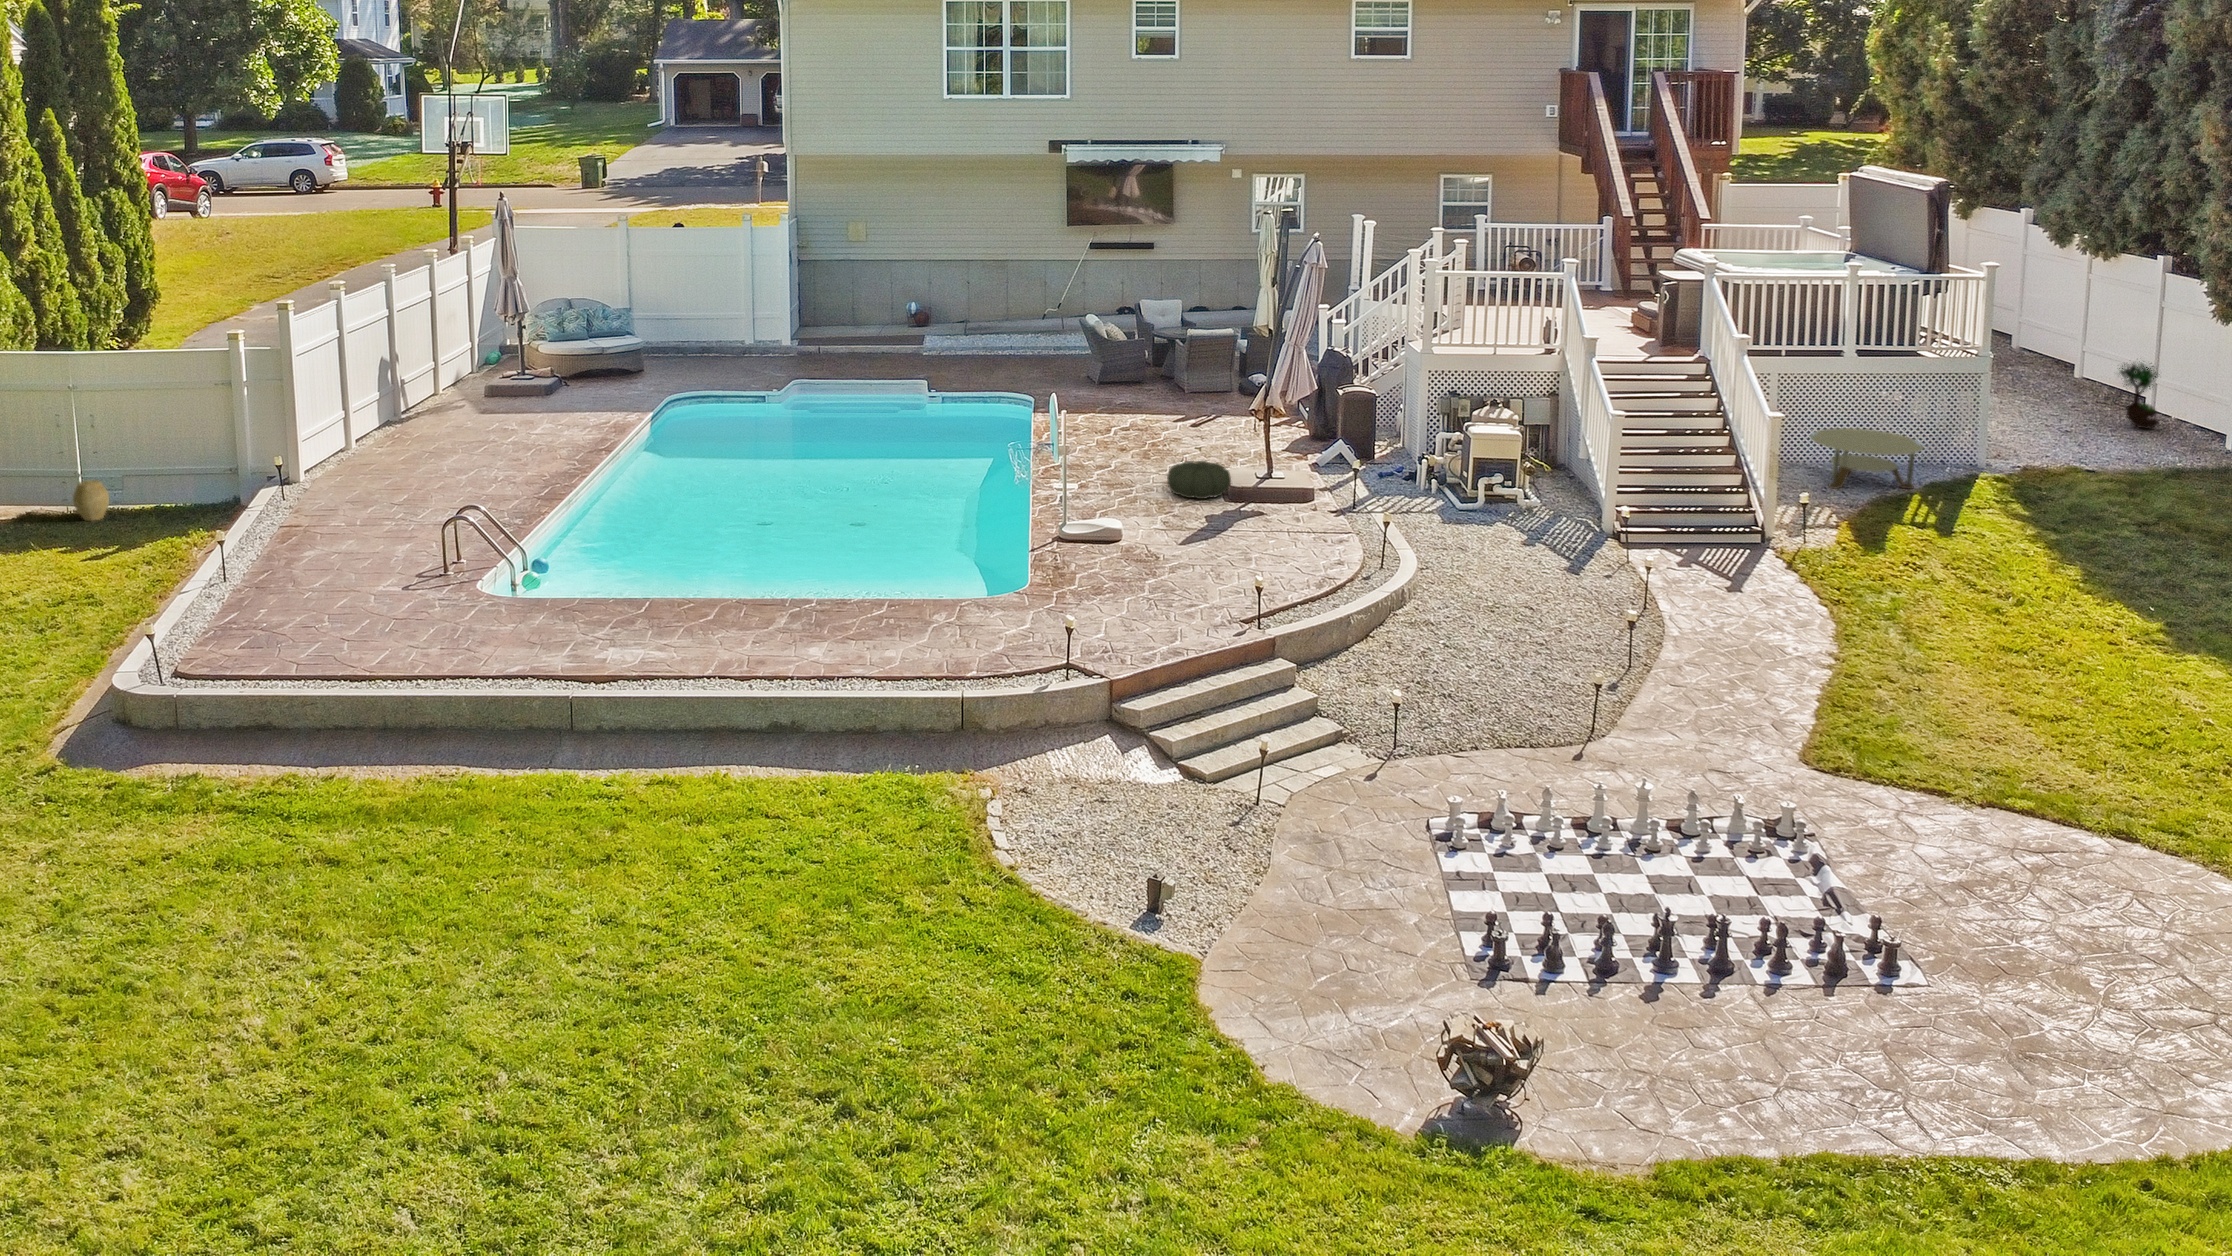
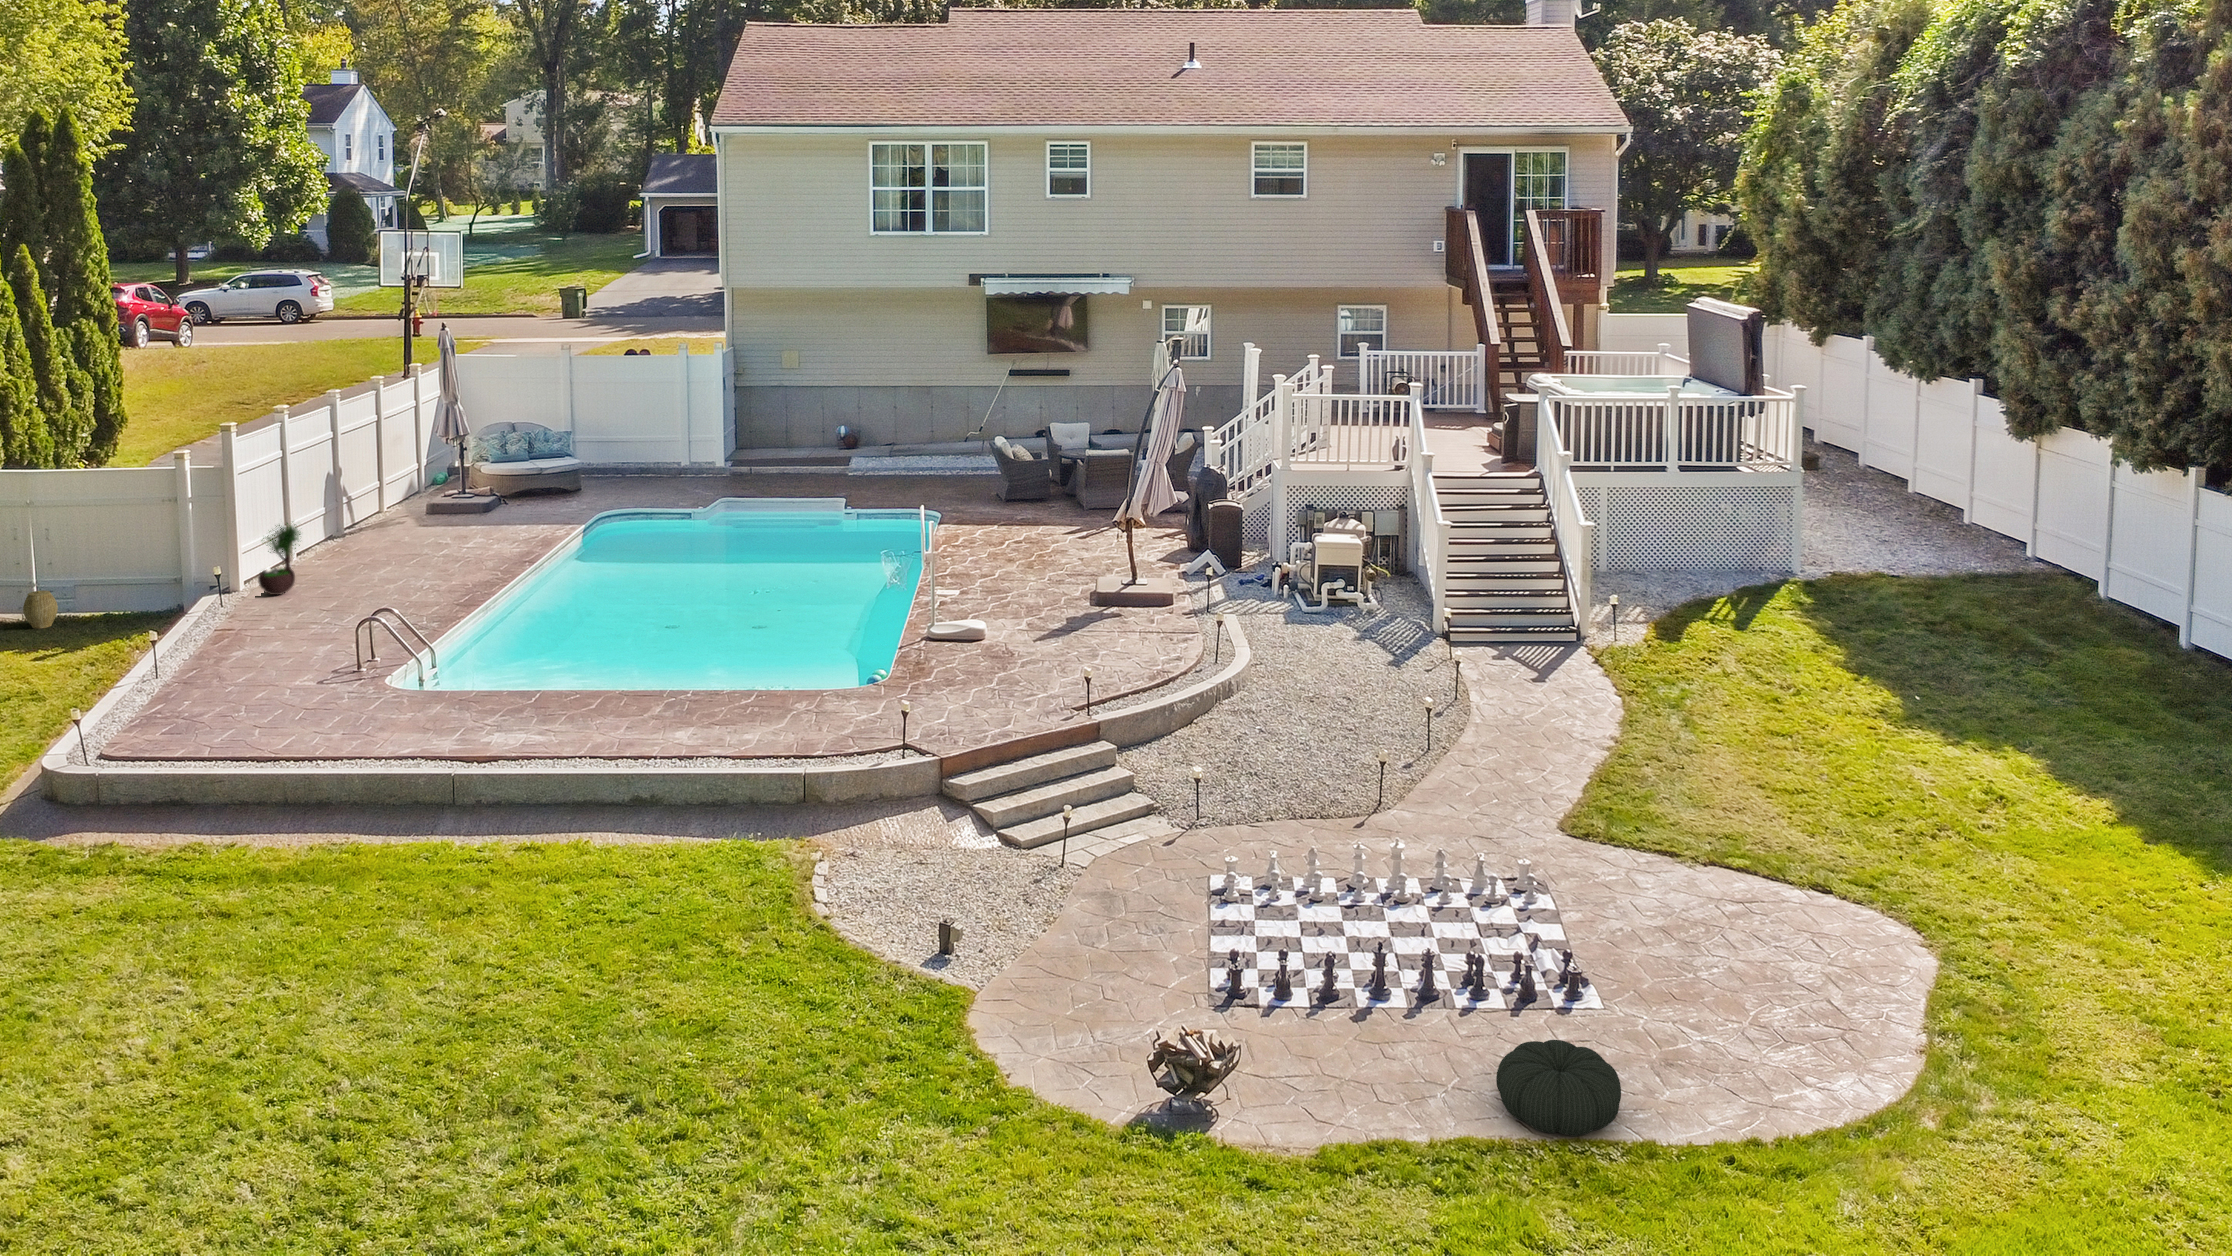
potted tree: present [2119,363,2159,429] -> present [258,523,301,595]
round table: present [1810,428,1924,489] -> none [1643,539,1743,594]
pouf: present [1167,461,1231,499] -> present [1496,1040,1621,1136]

